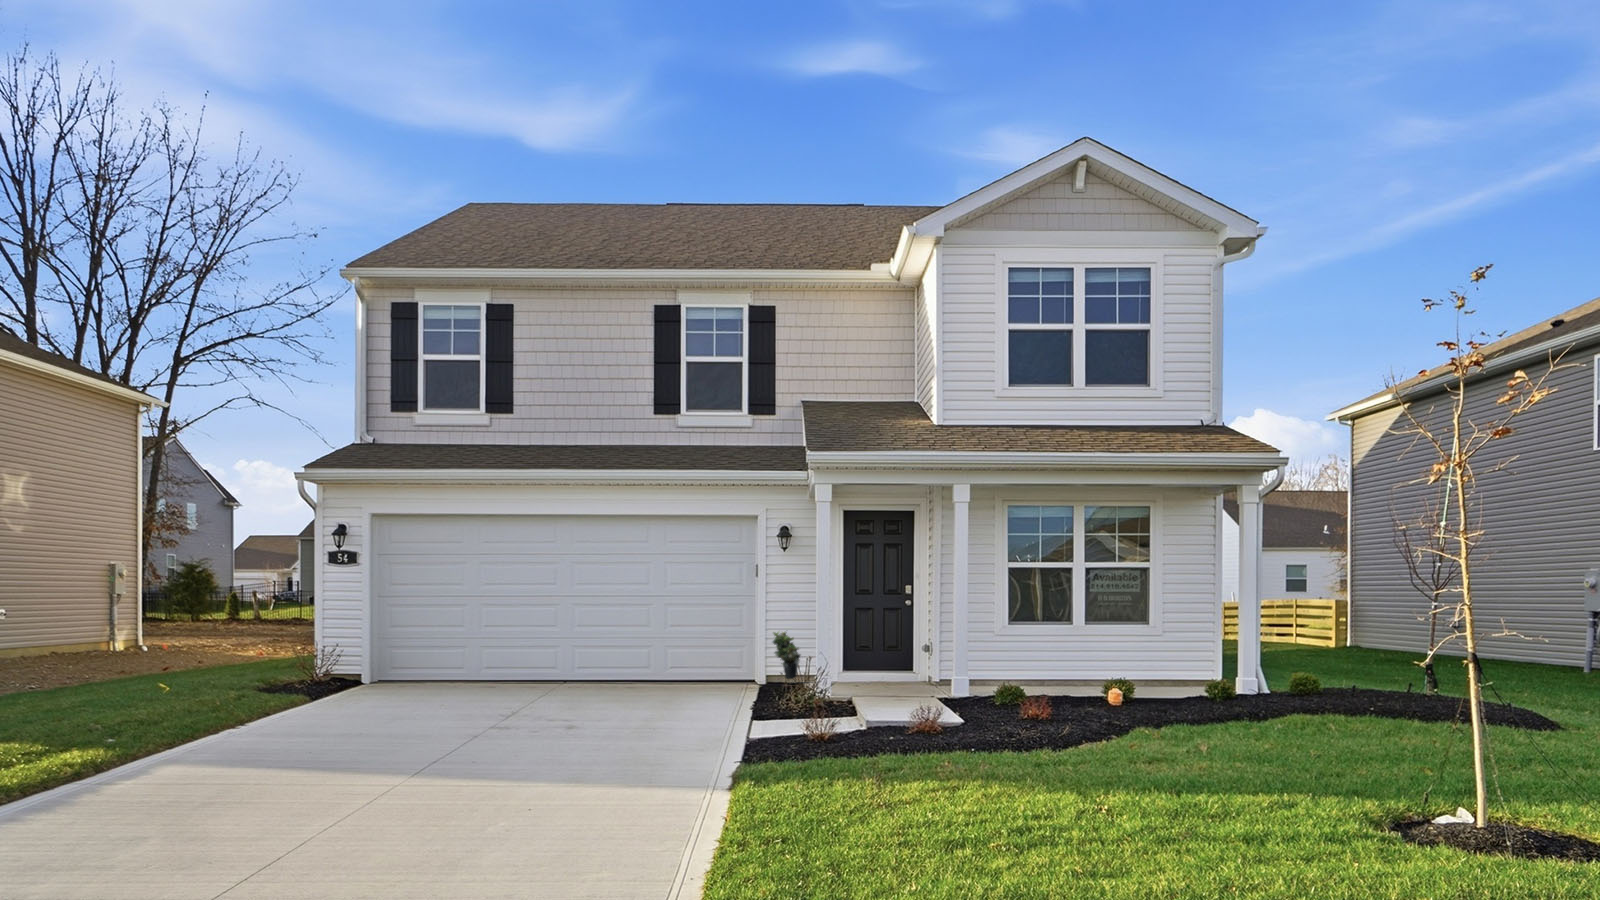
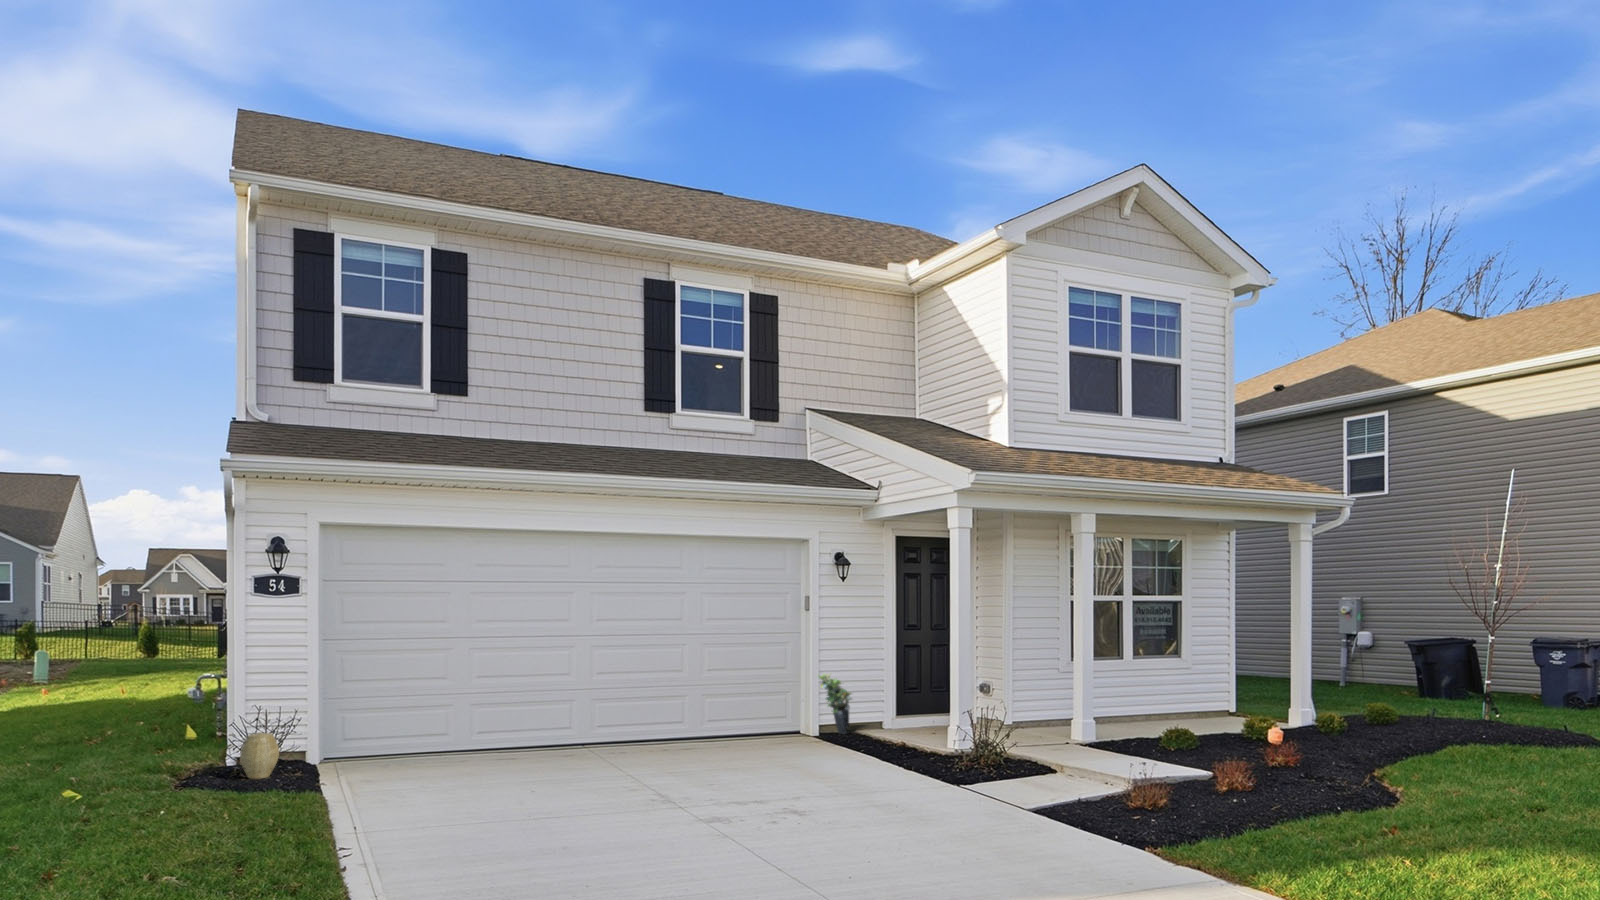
woven basket: none [308,659,337,691] -> present [240,733,279,779]

